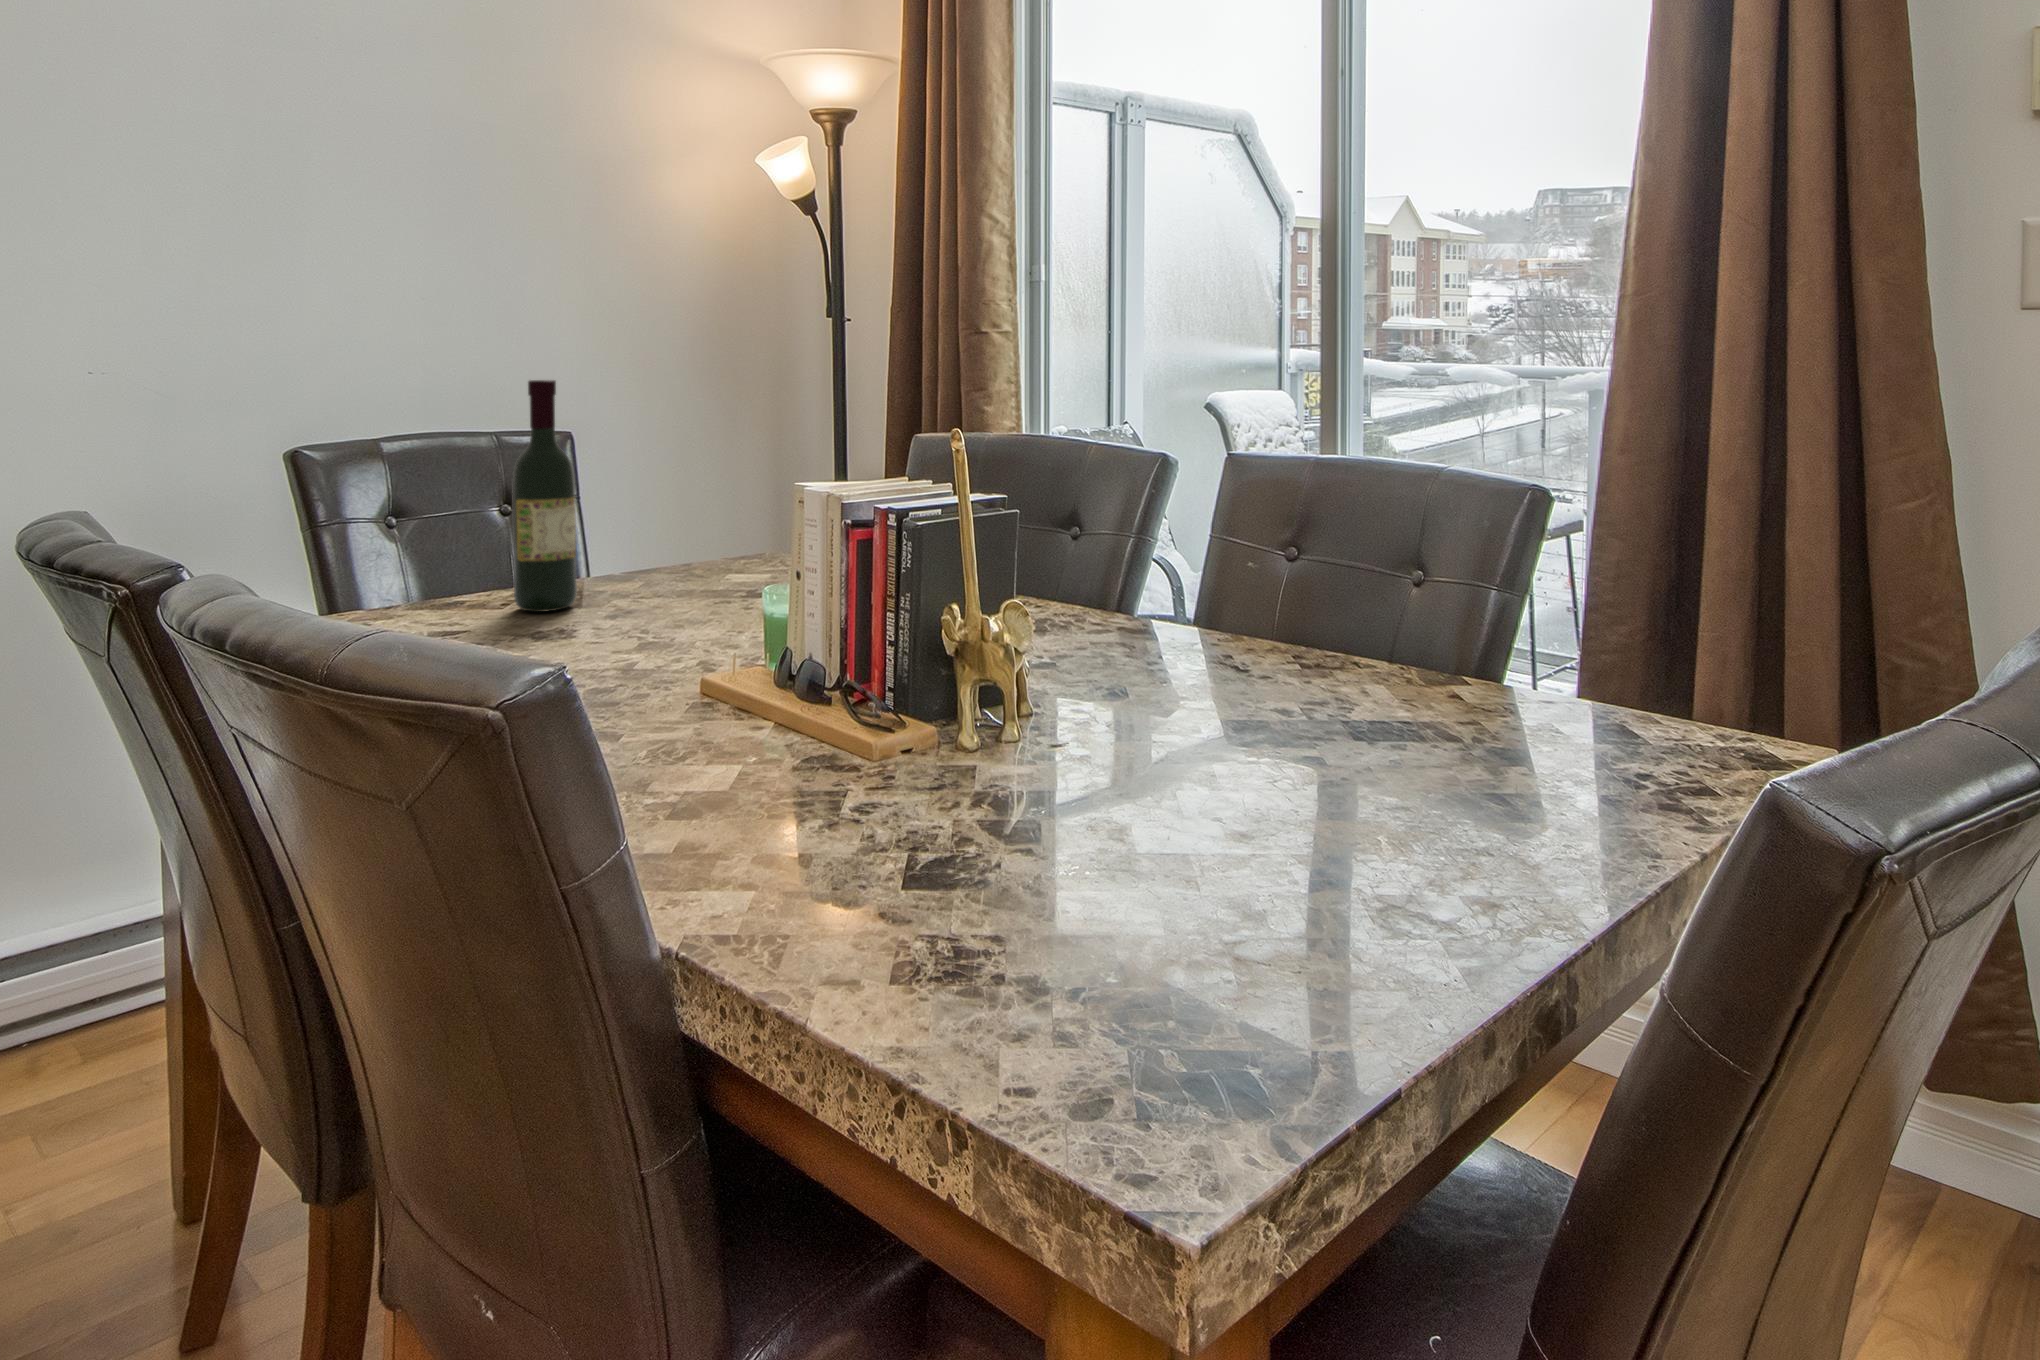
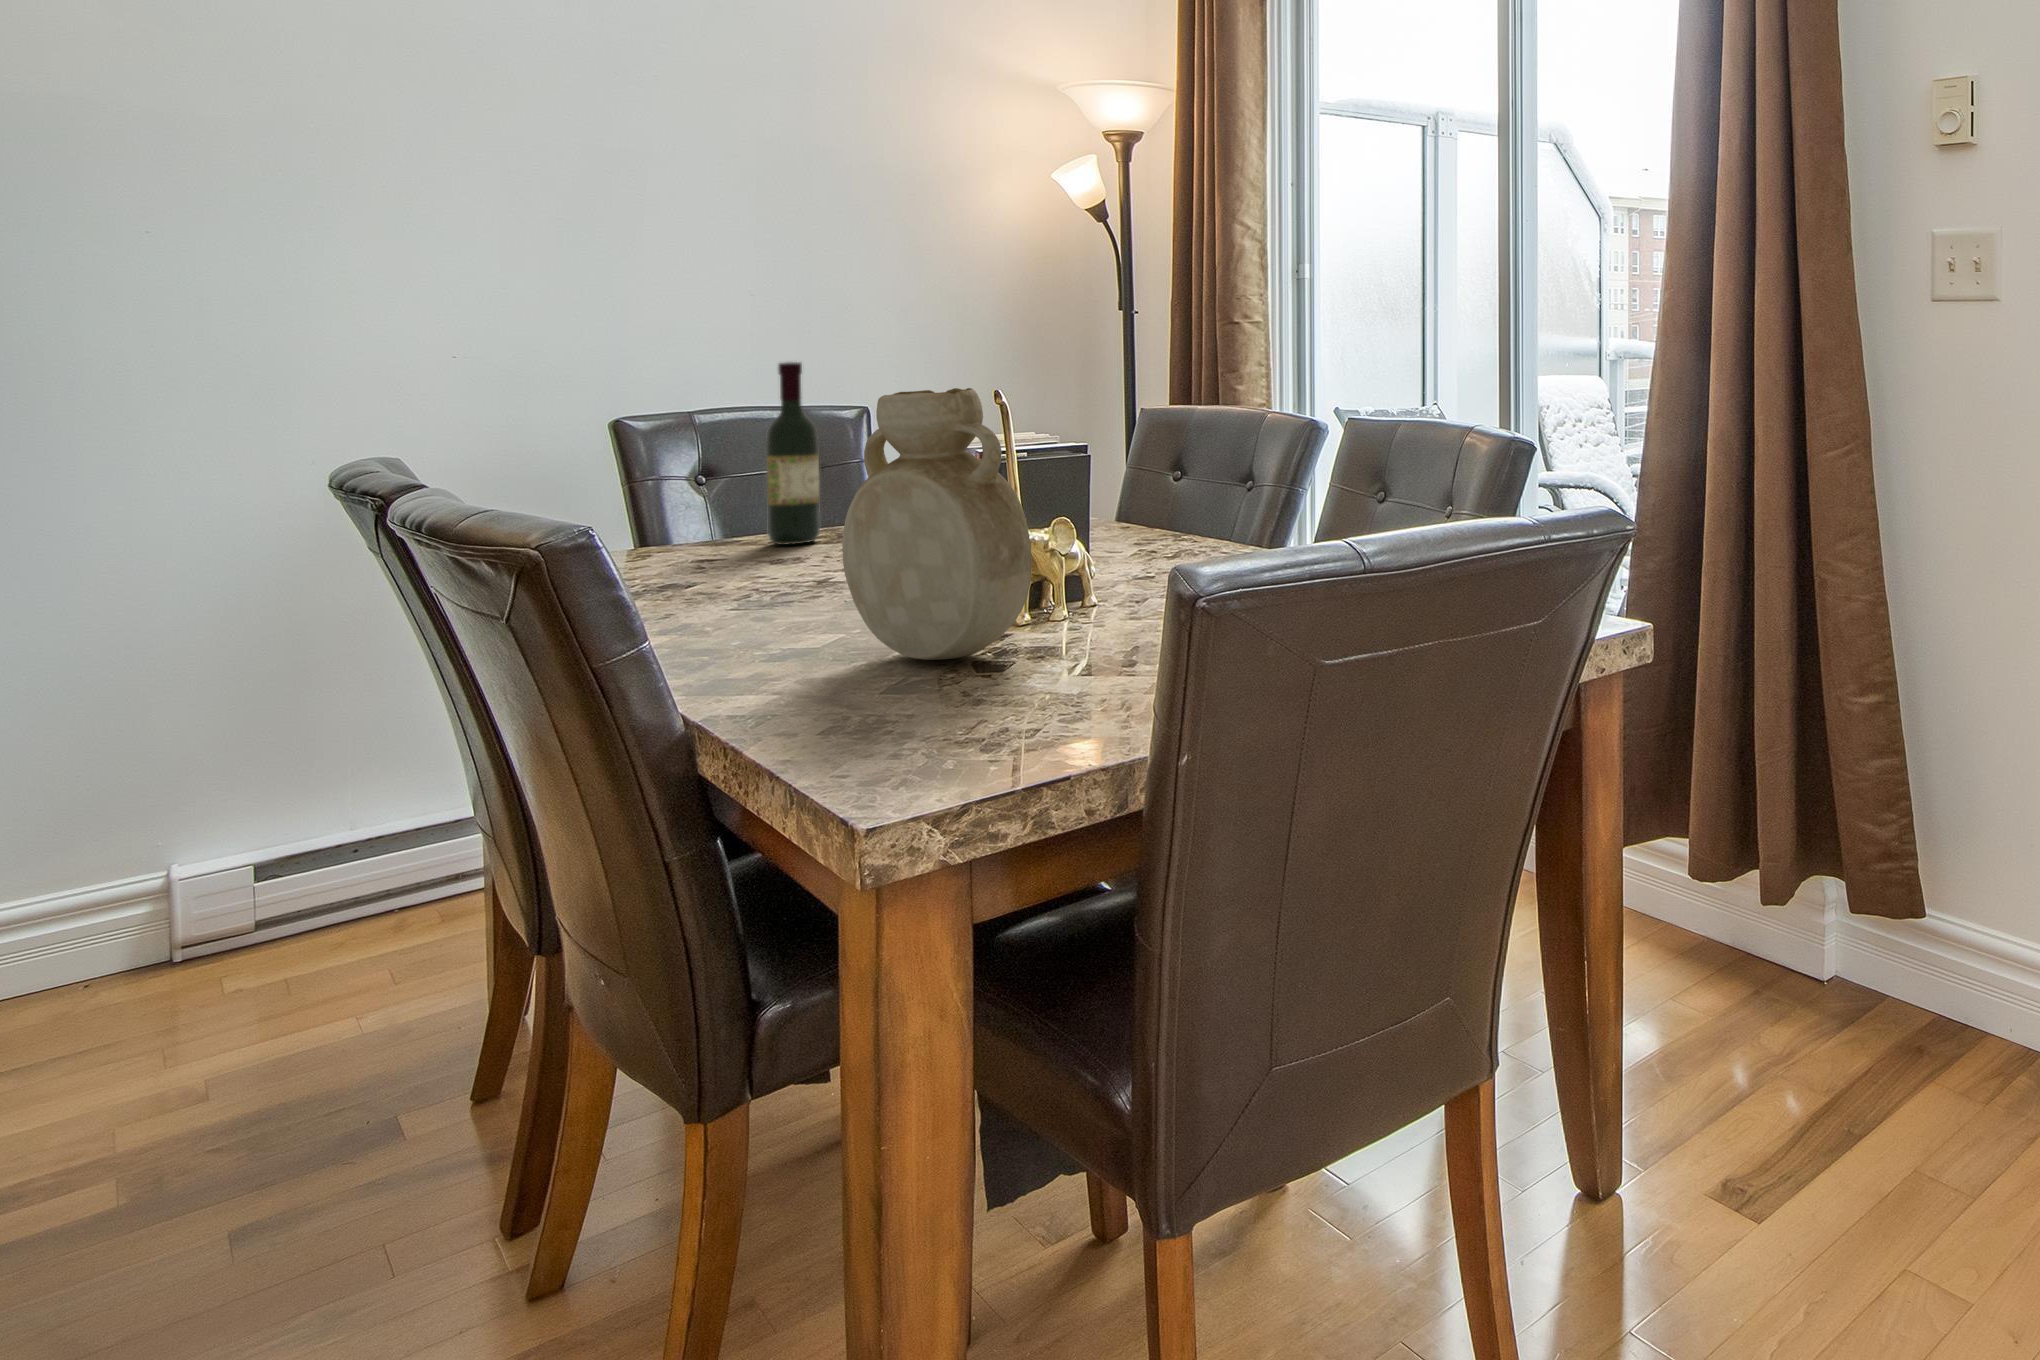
vase: none [784,425,1069,825] -> present [842,388,1031,660]

